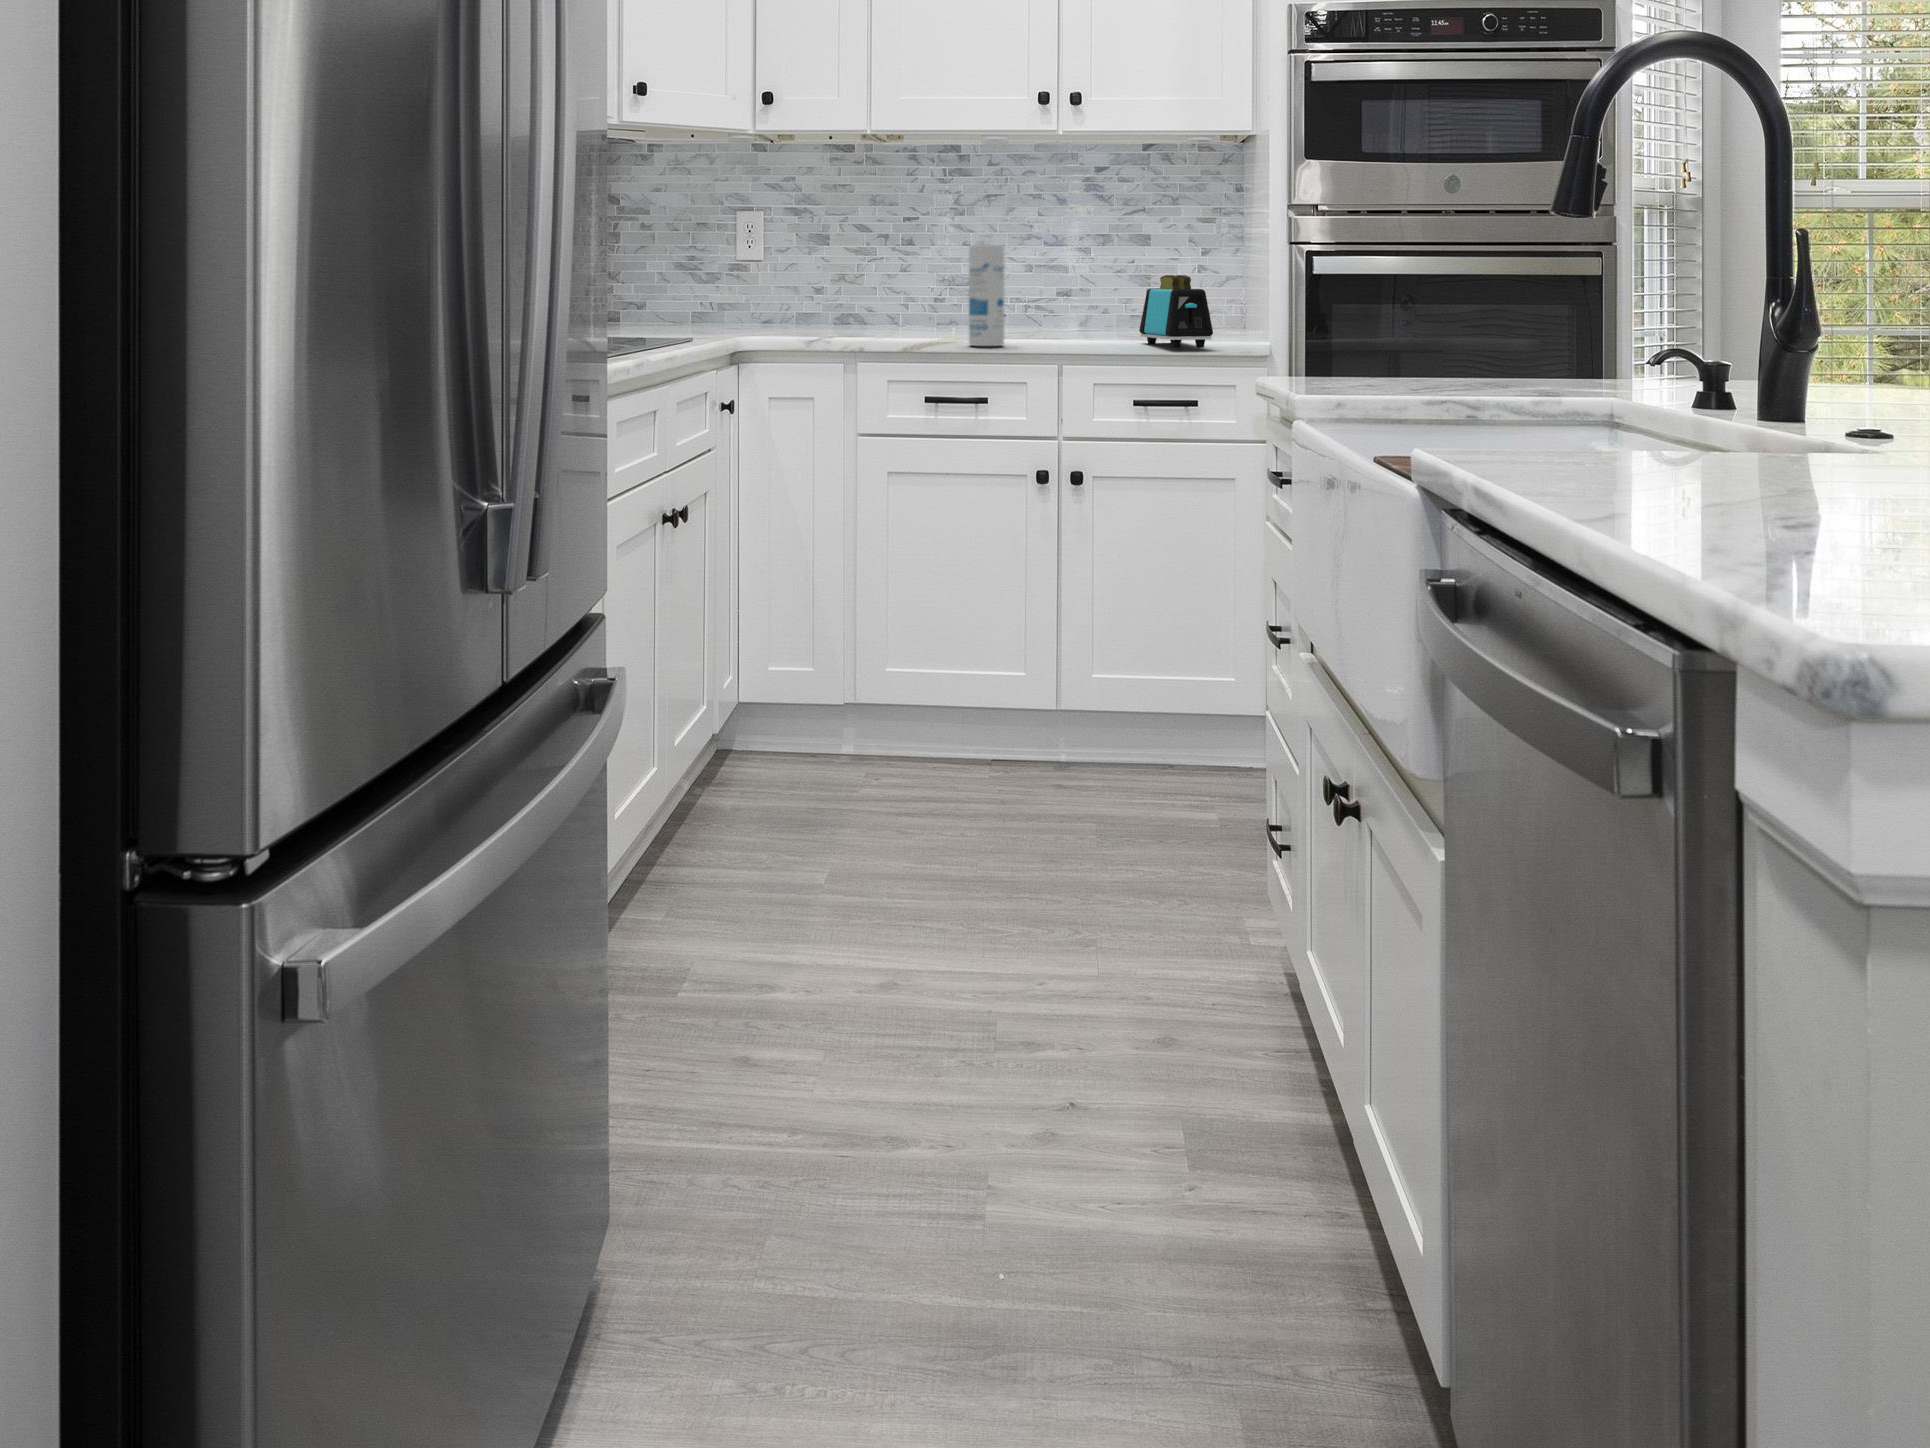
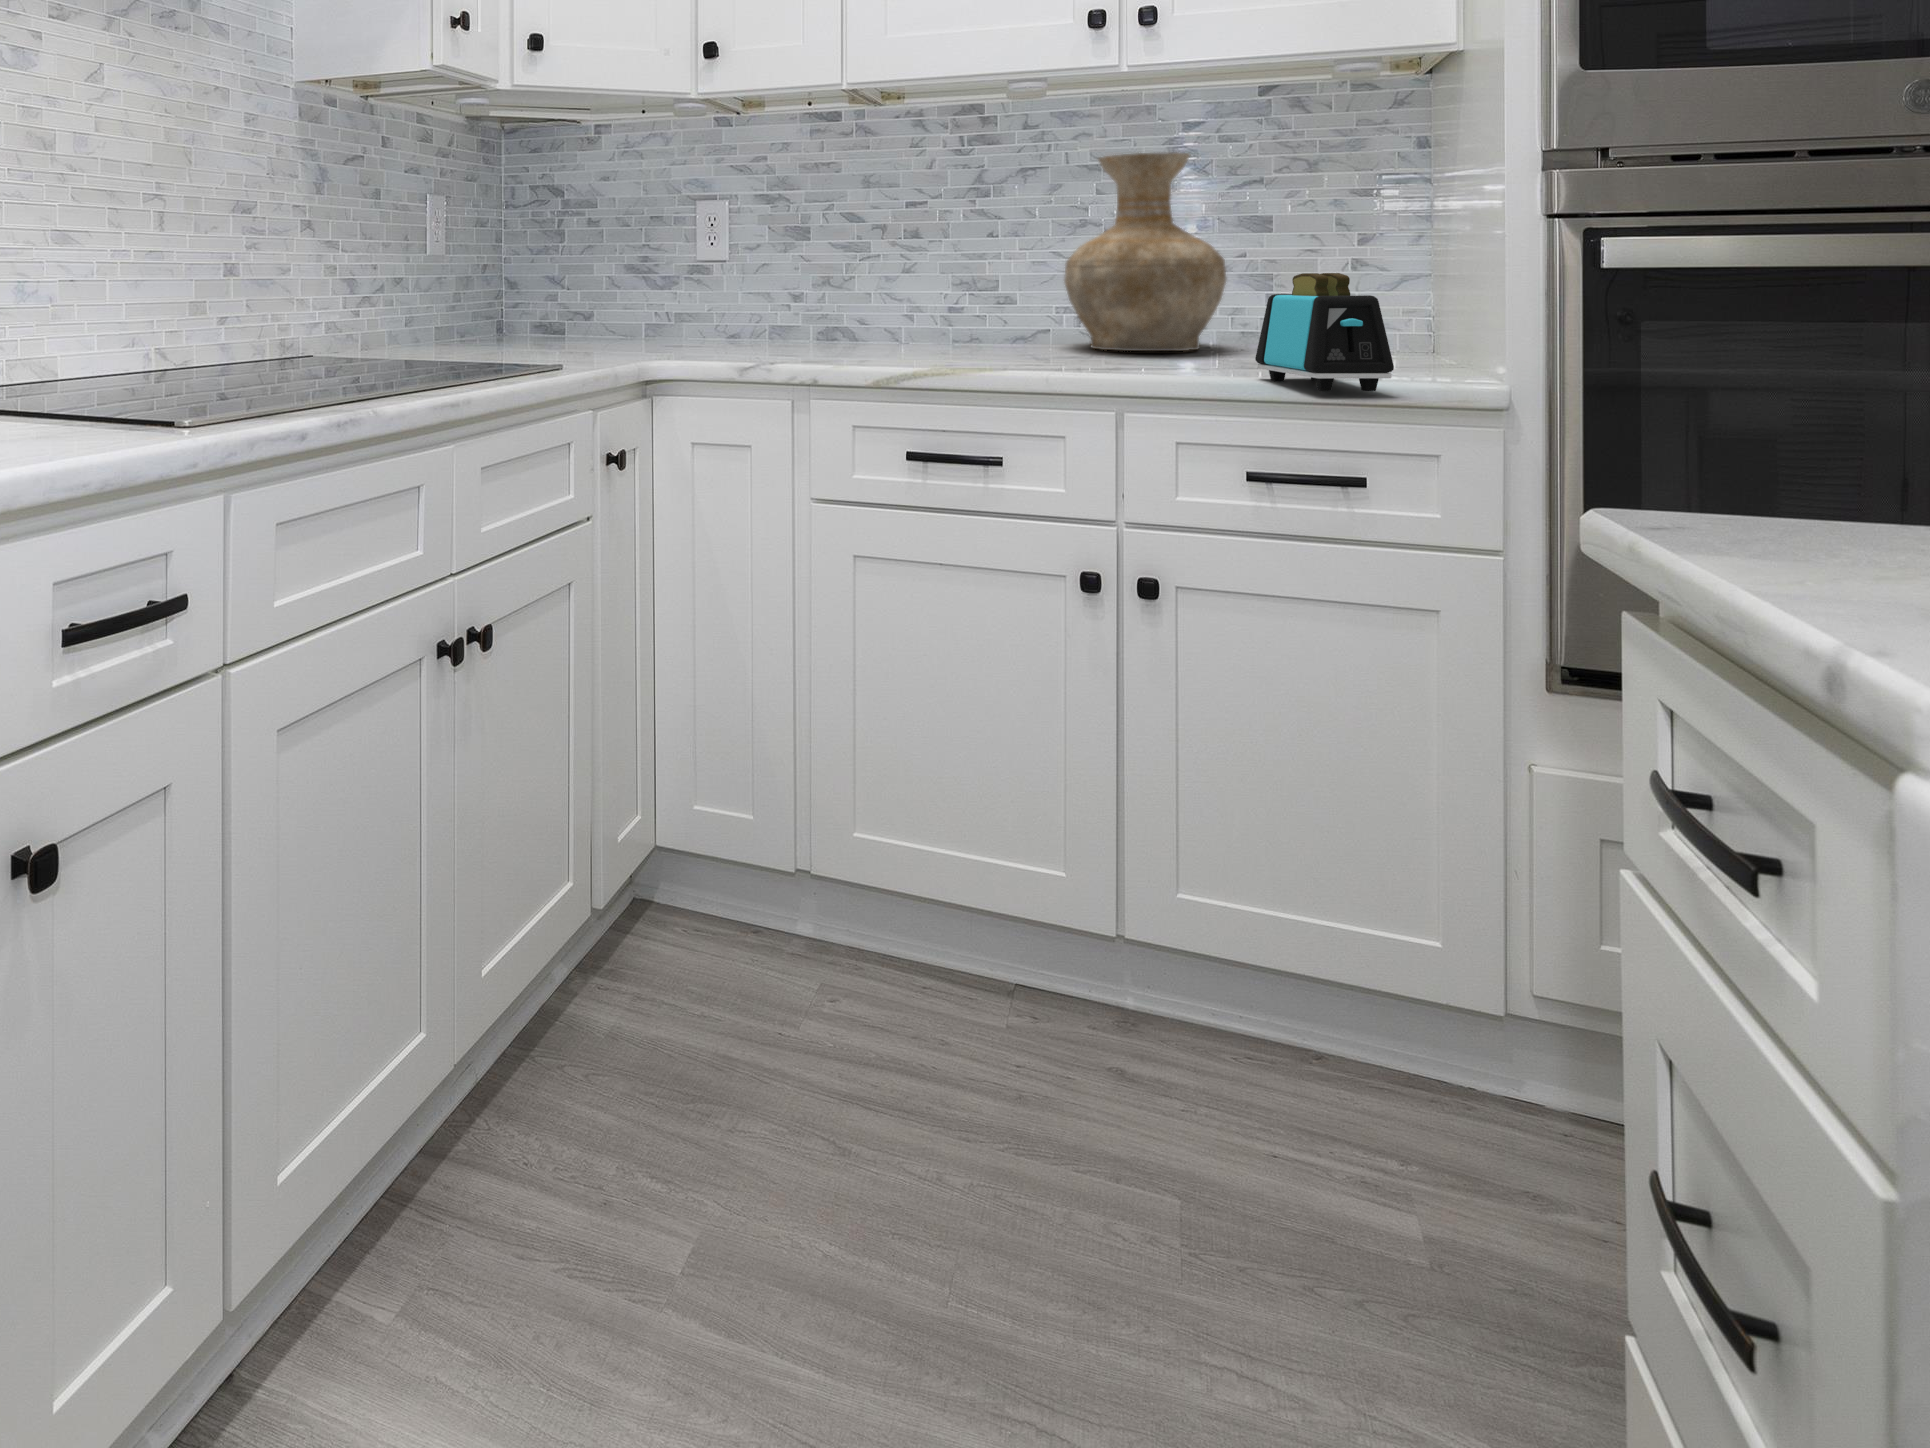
vase: none [1018,190,1123,329] -> present [1064,152,1226,351]
canister: present [969,245,1004,346] -> none [972,232,1029,382]

